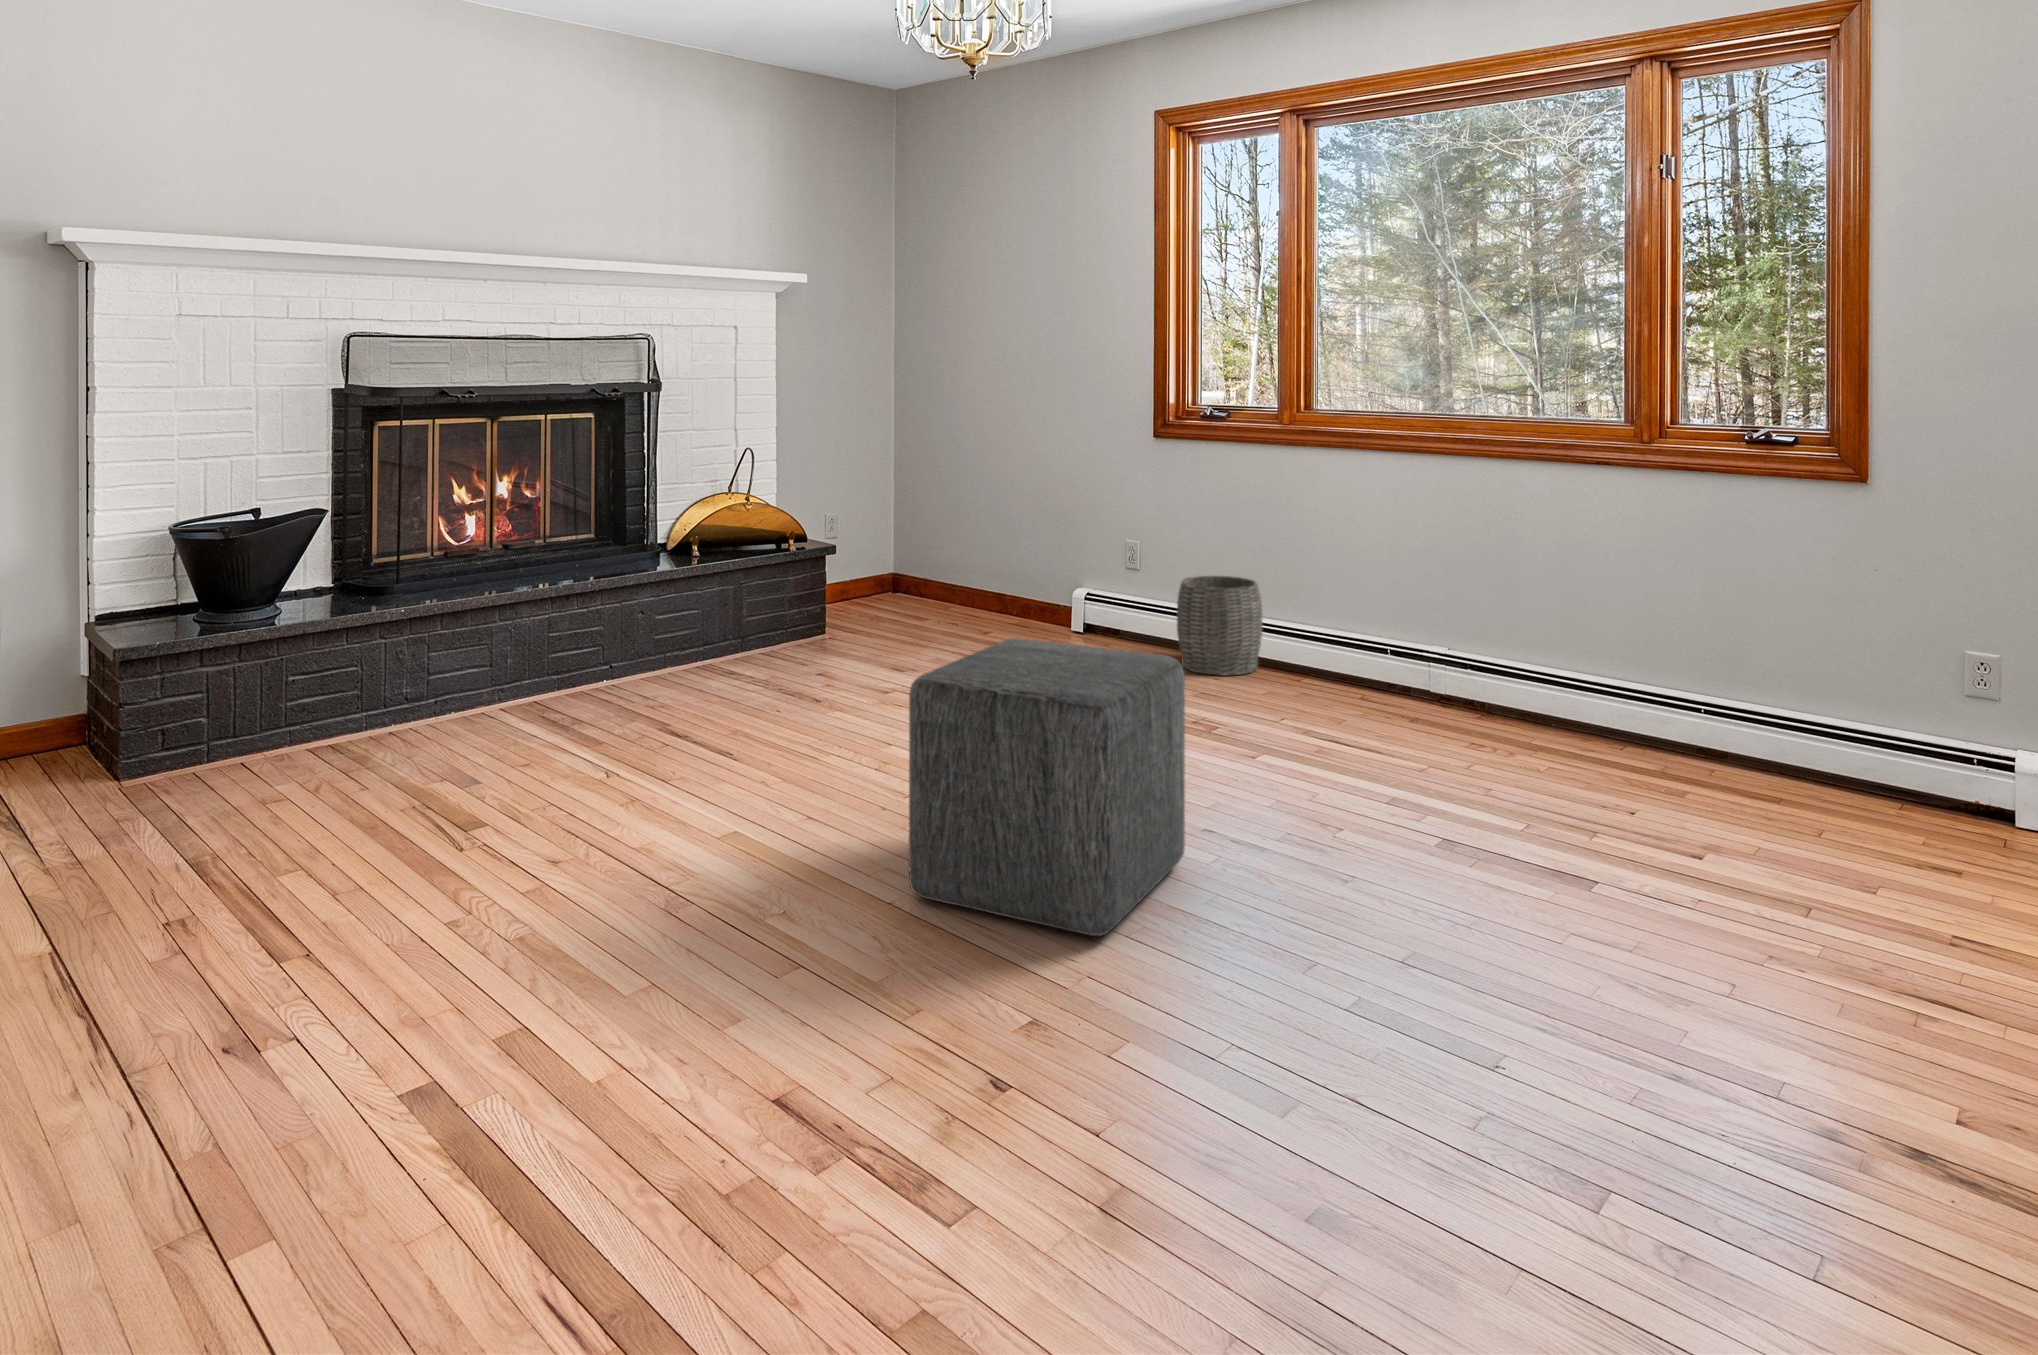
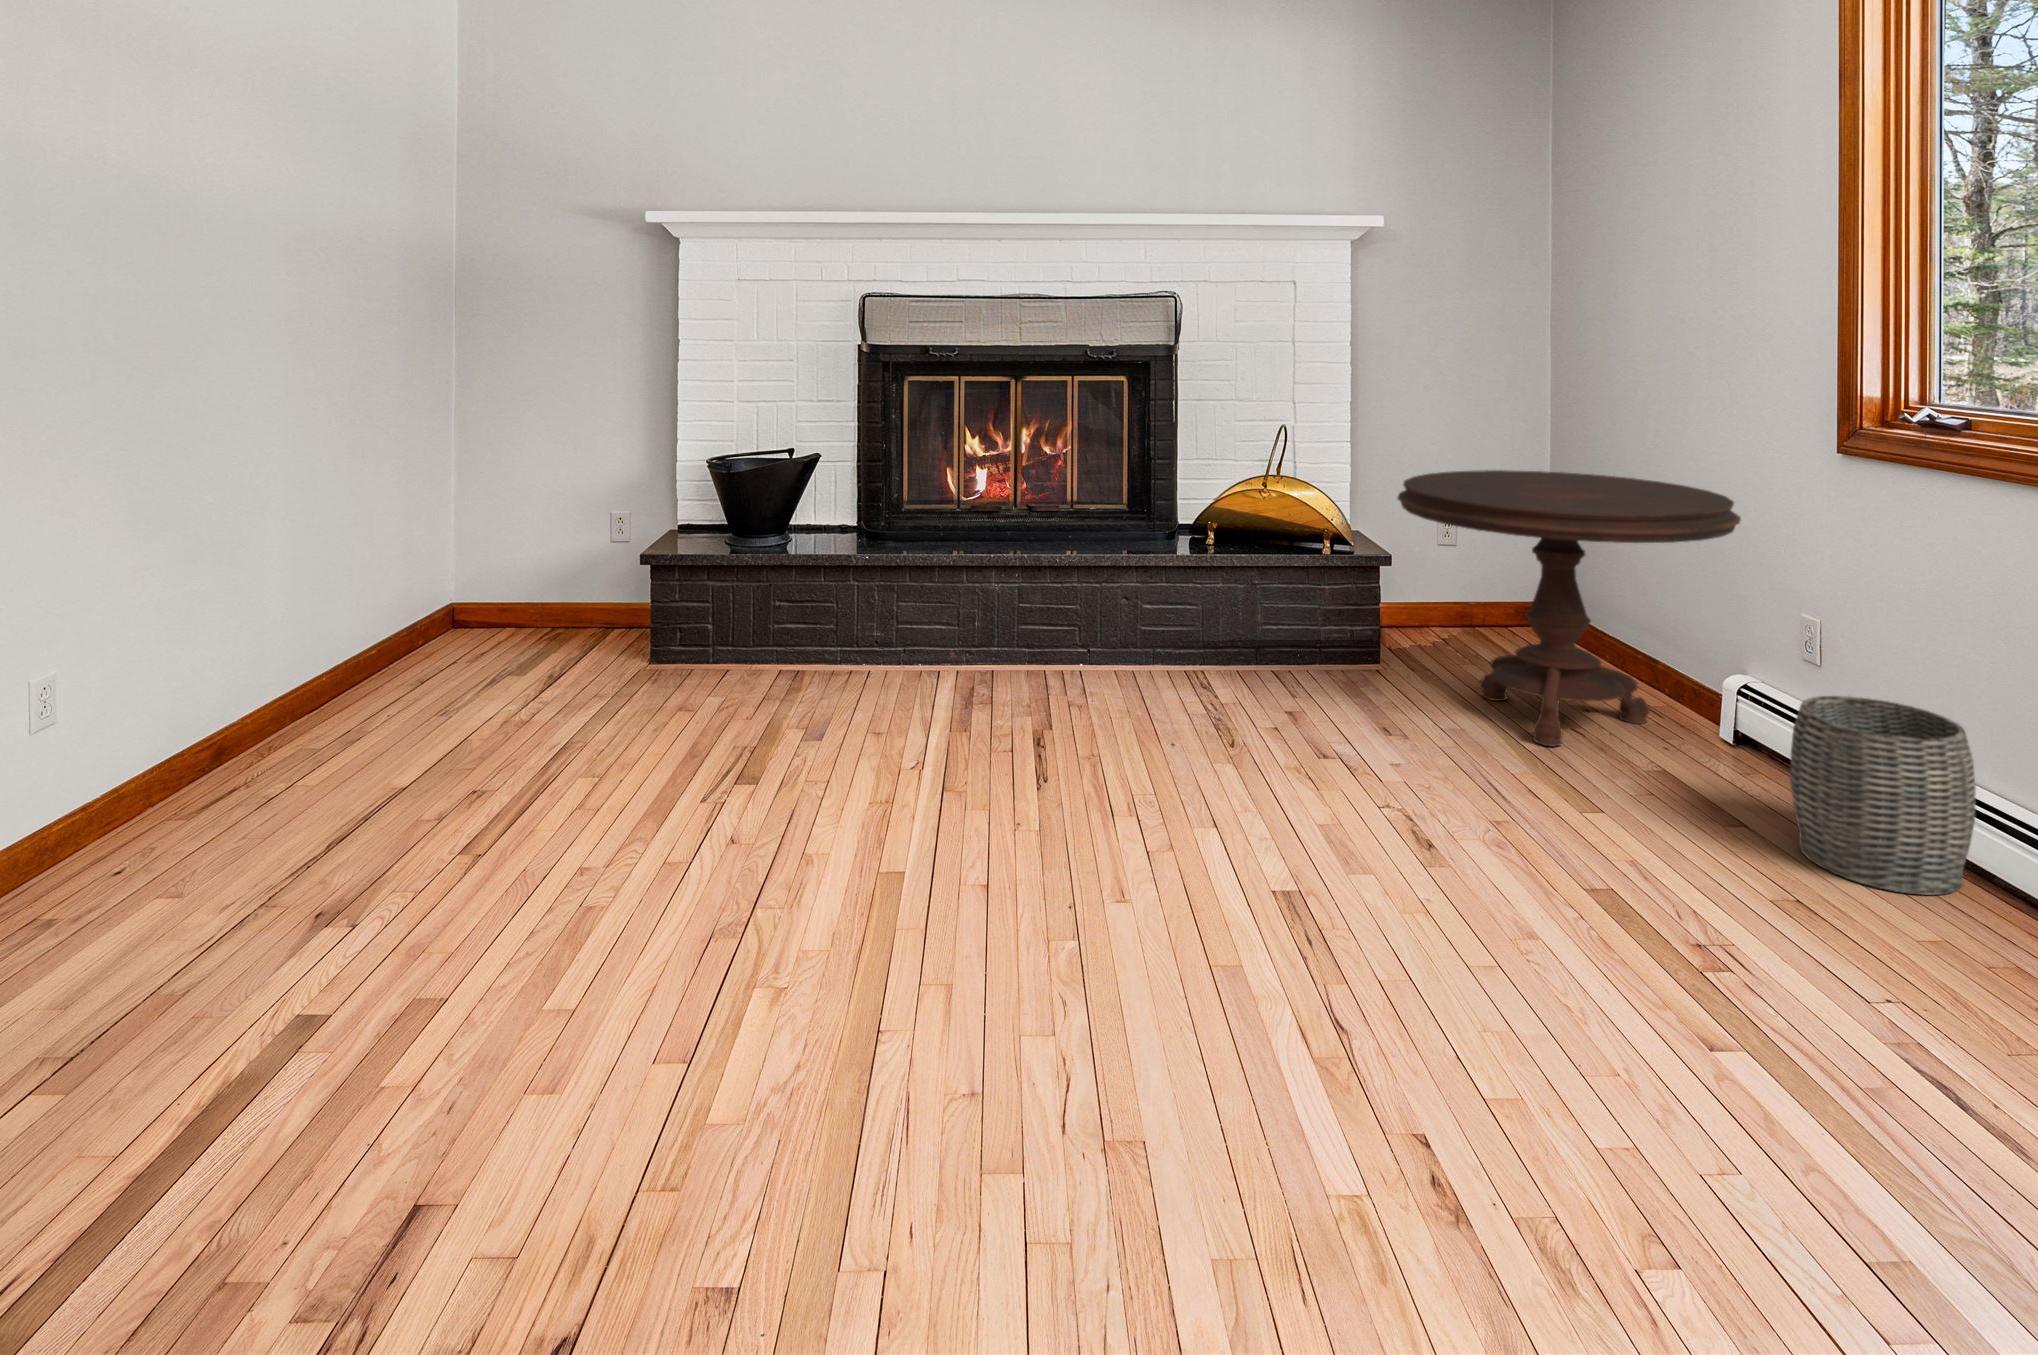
side table: none [887,467,1108,656] -> present [1398,470,1741,747]
ottoman: present [909,638,1185,936] -> none [801,733,1191,1263]

